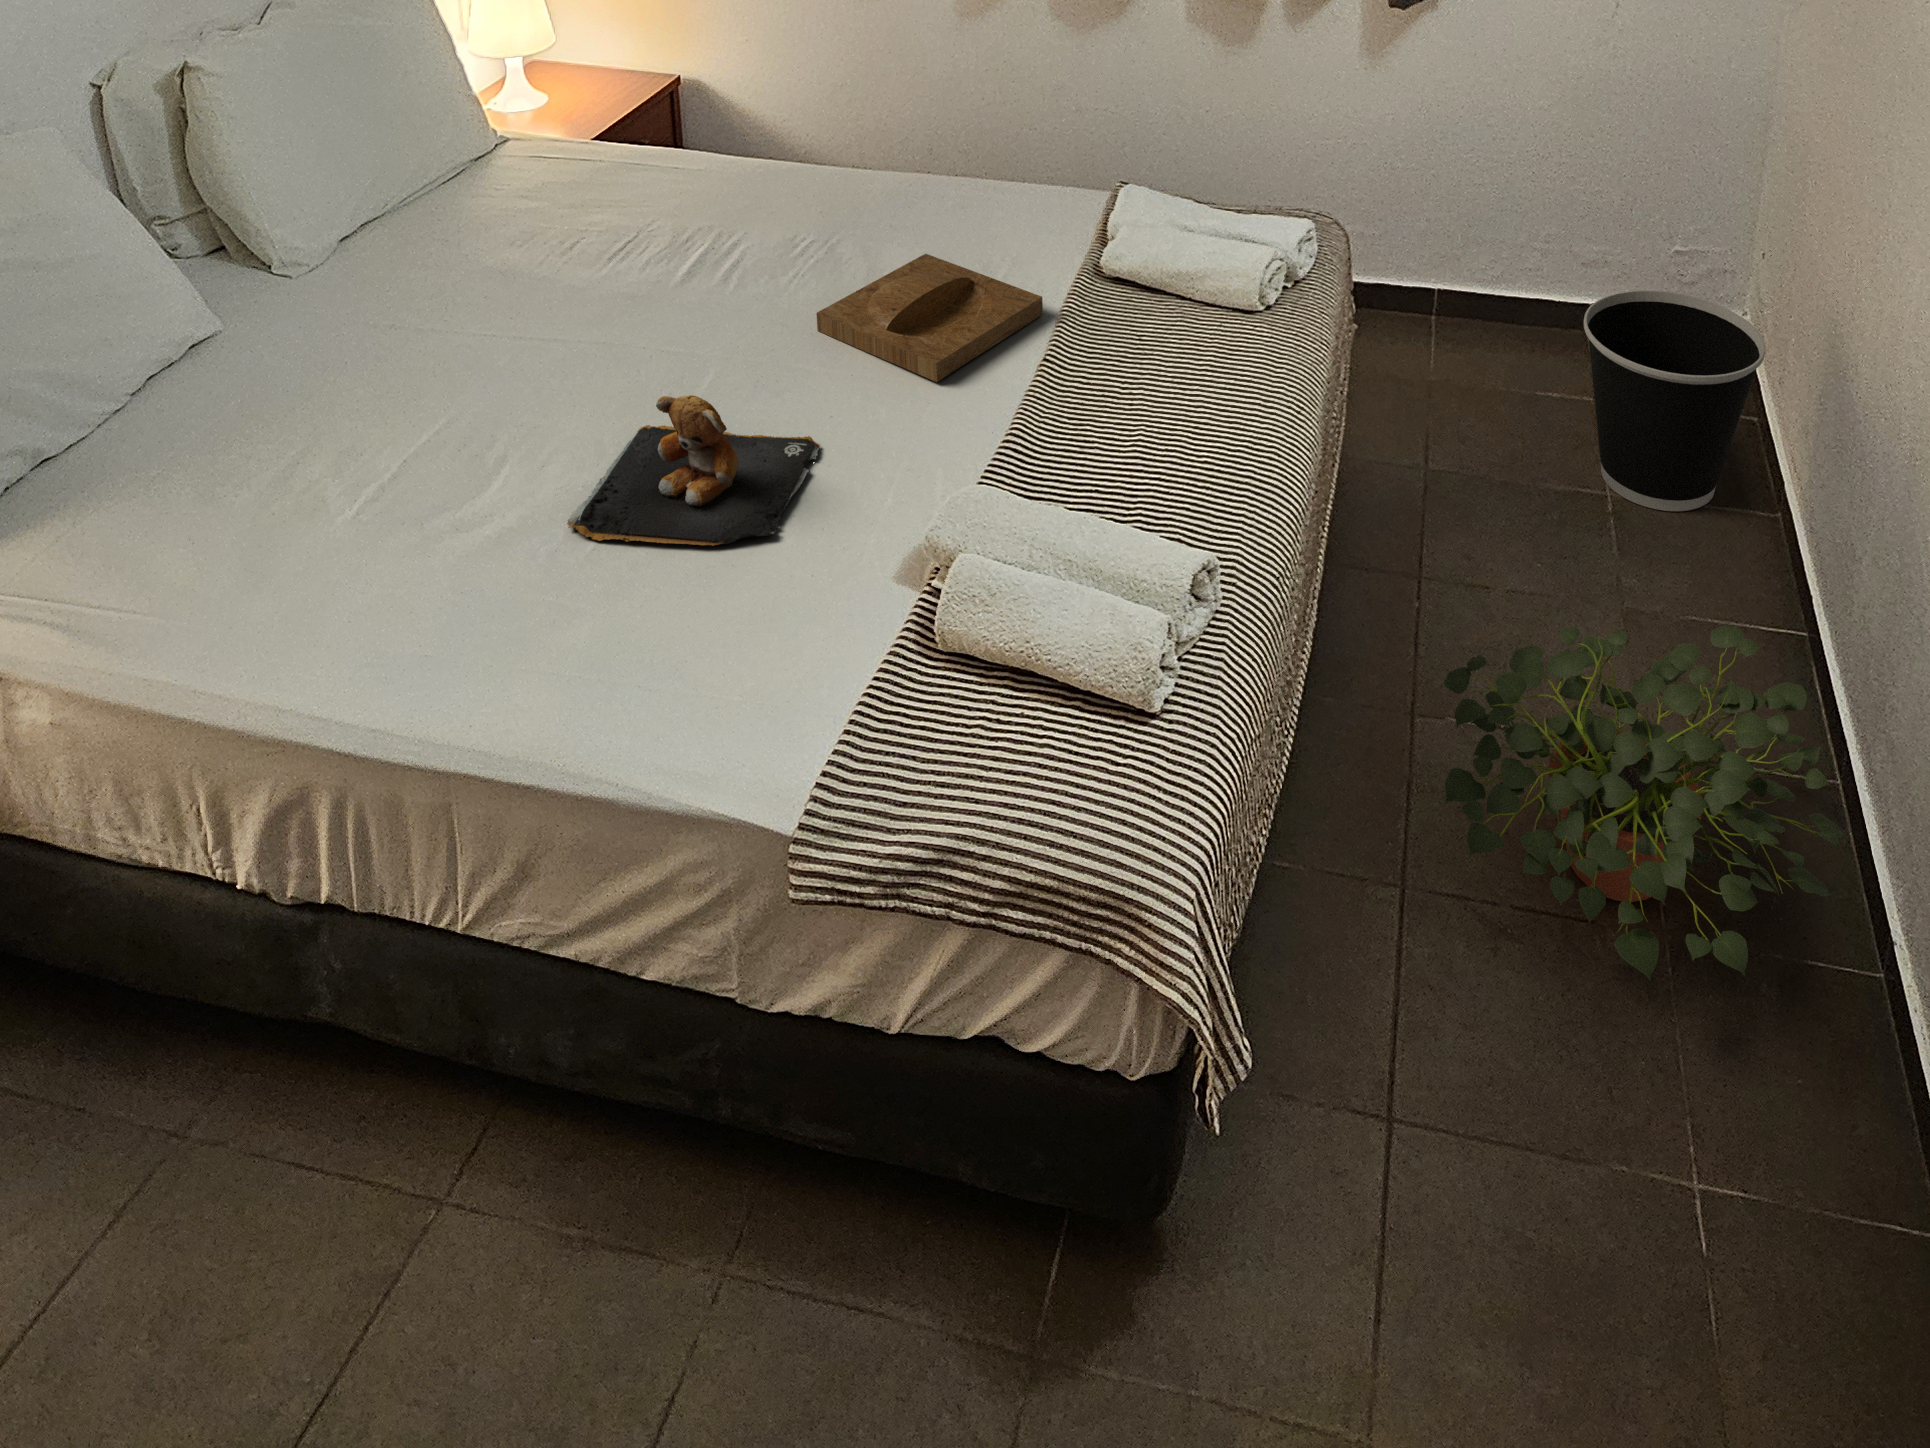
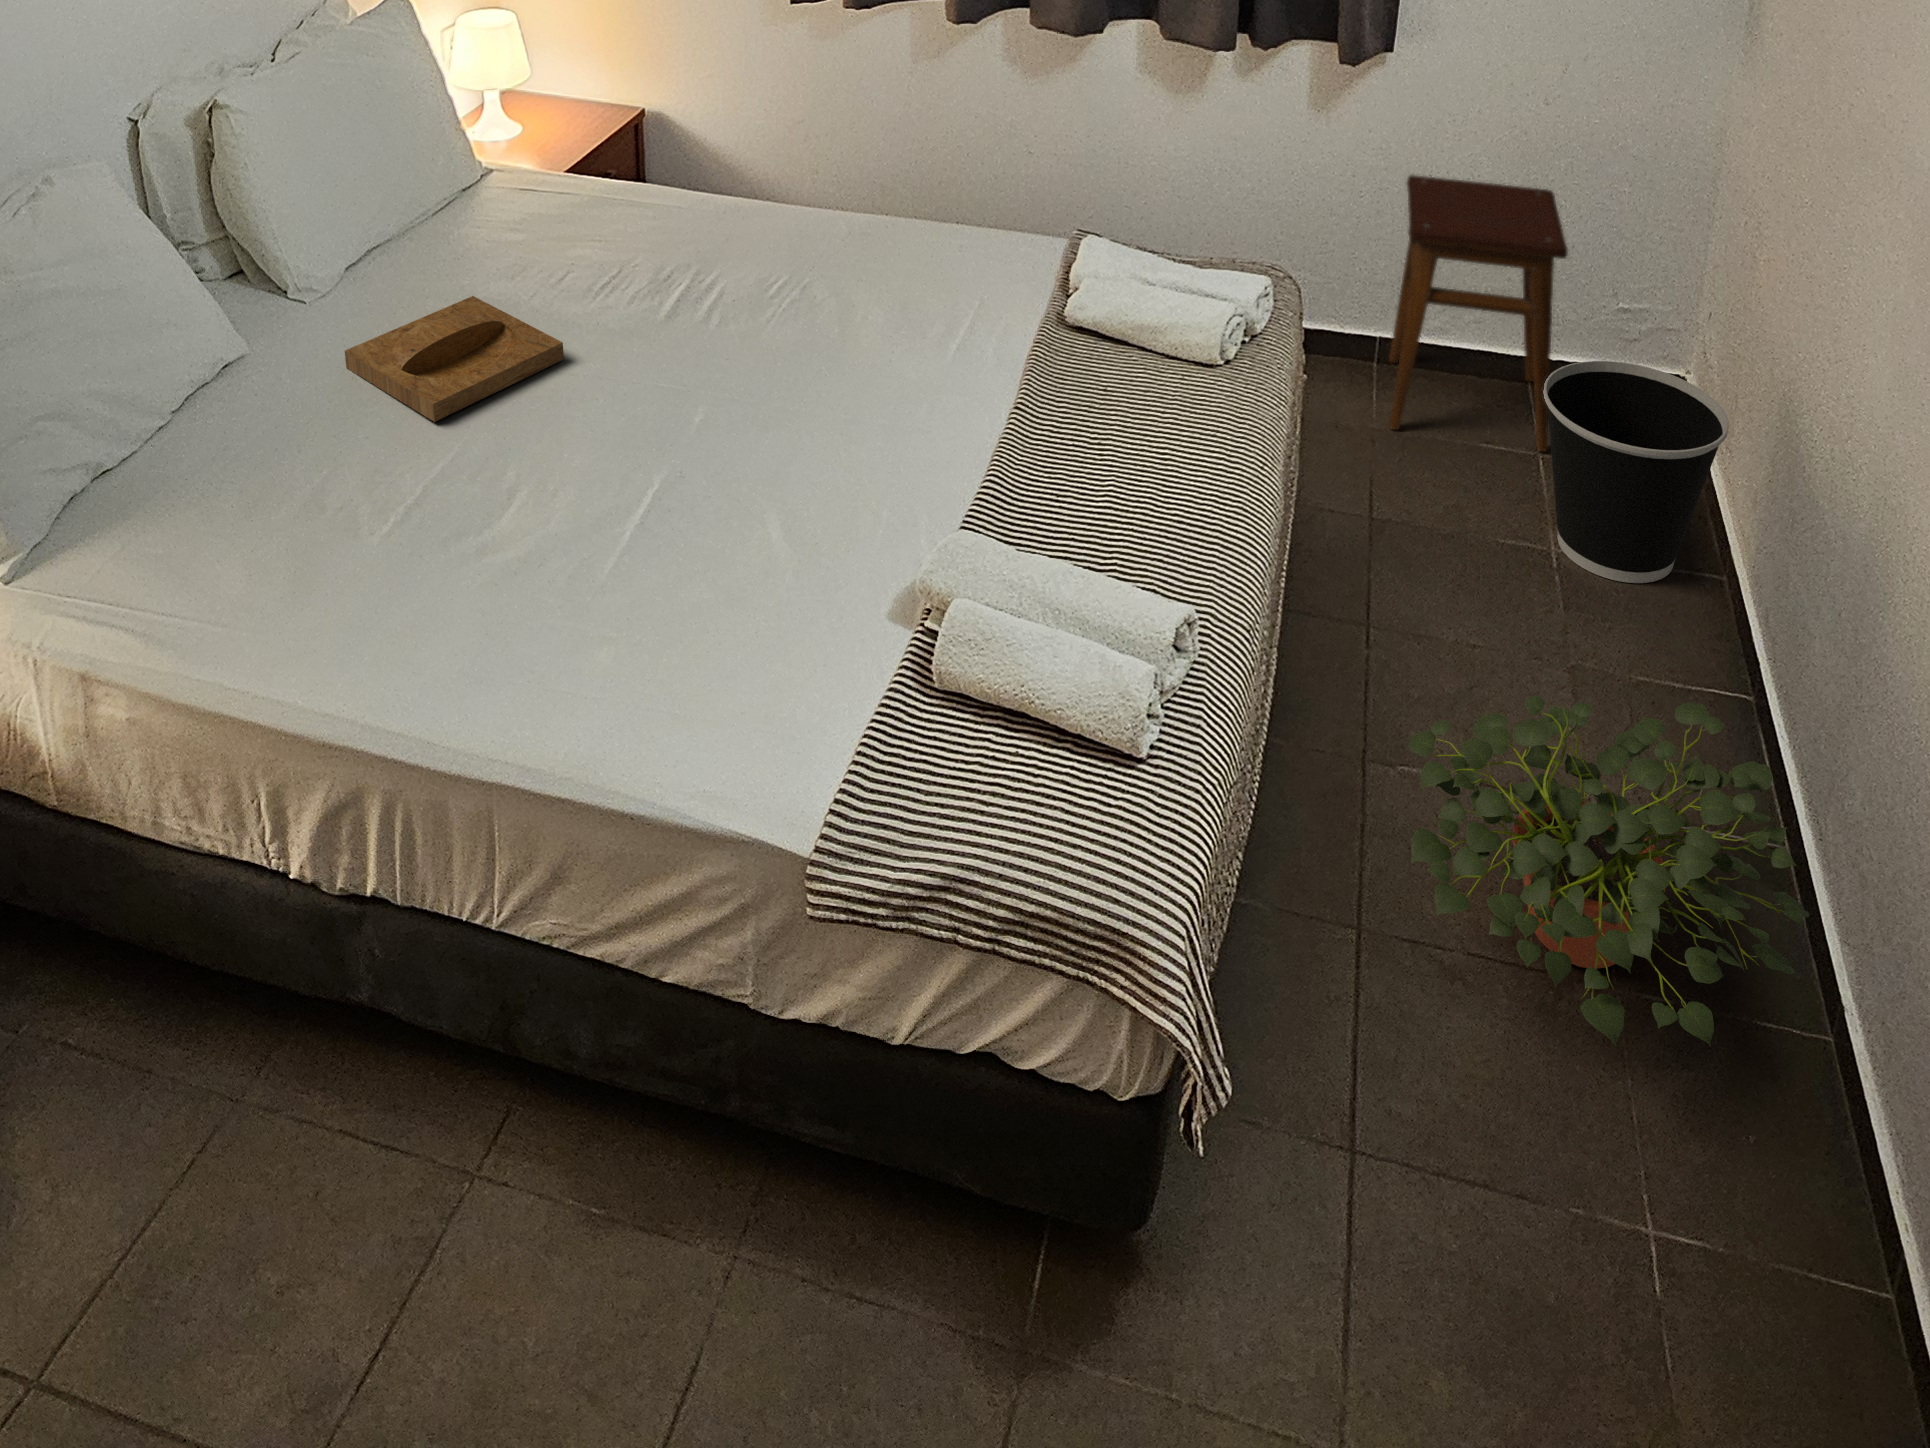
stool: none [1436,114,1607,385] -> present [1389,175,1568,451]
tray: present [817,254,1043,382] -> present [345,296,564,422]
teddy bear: present [567,395,820,546] -> none [582,439,812,583]

